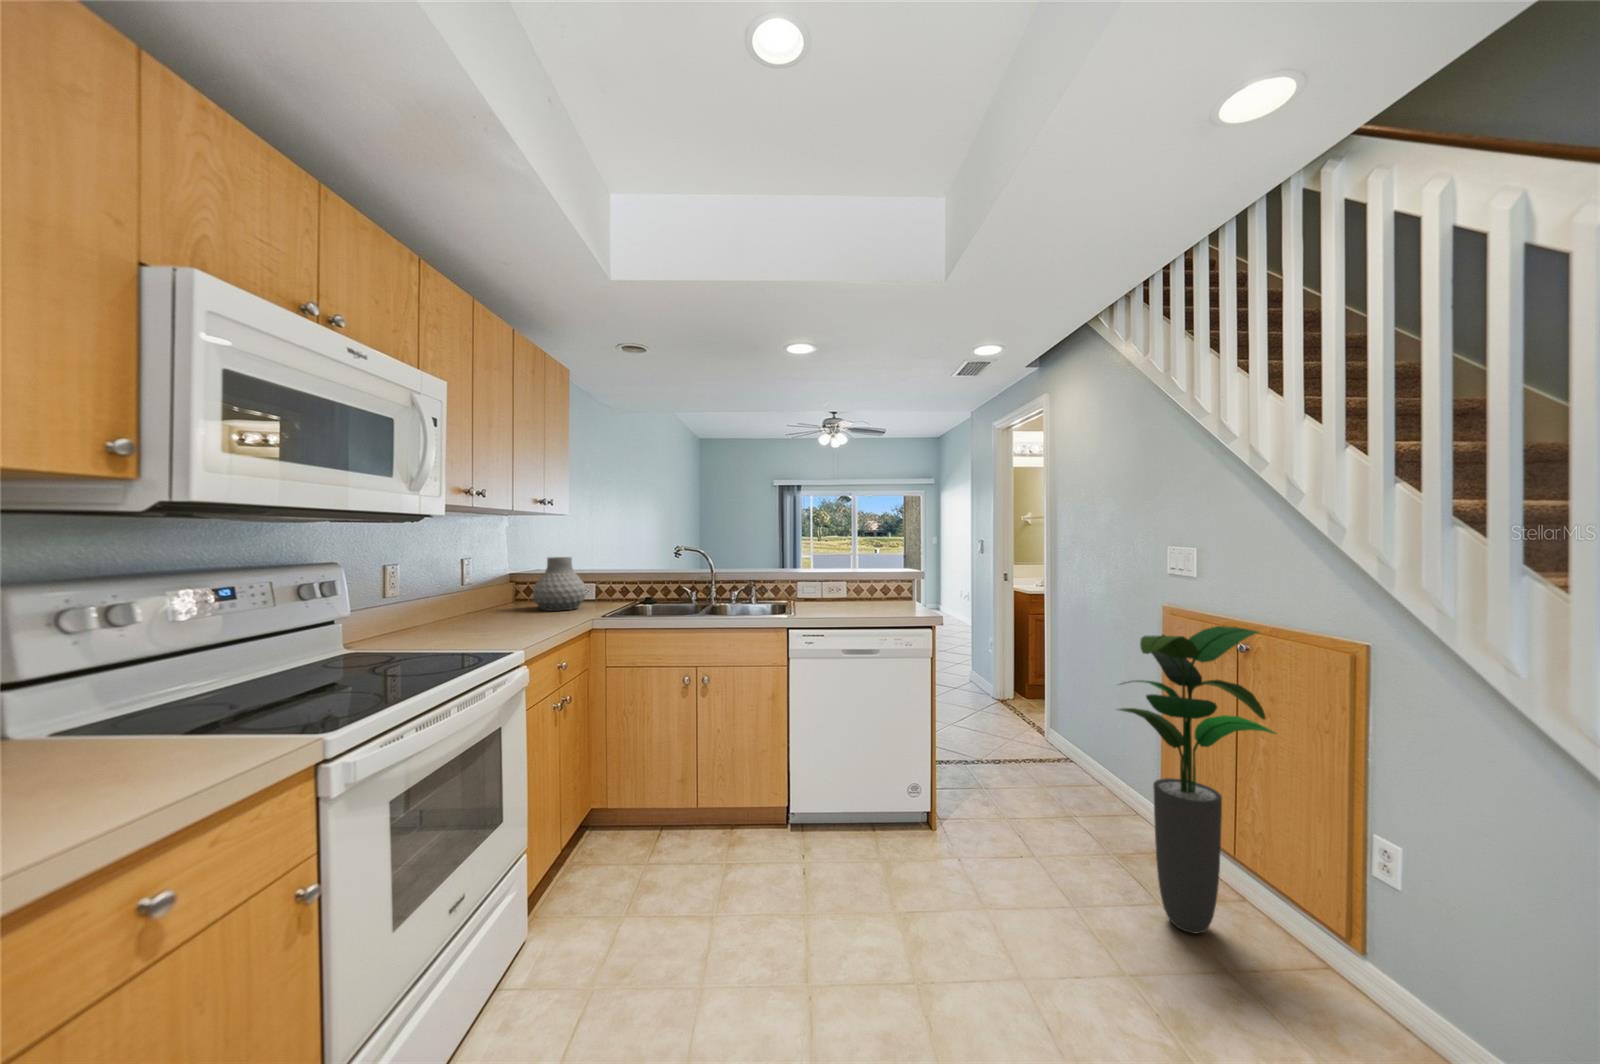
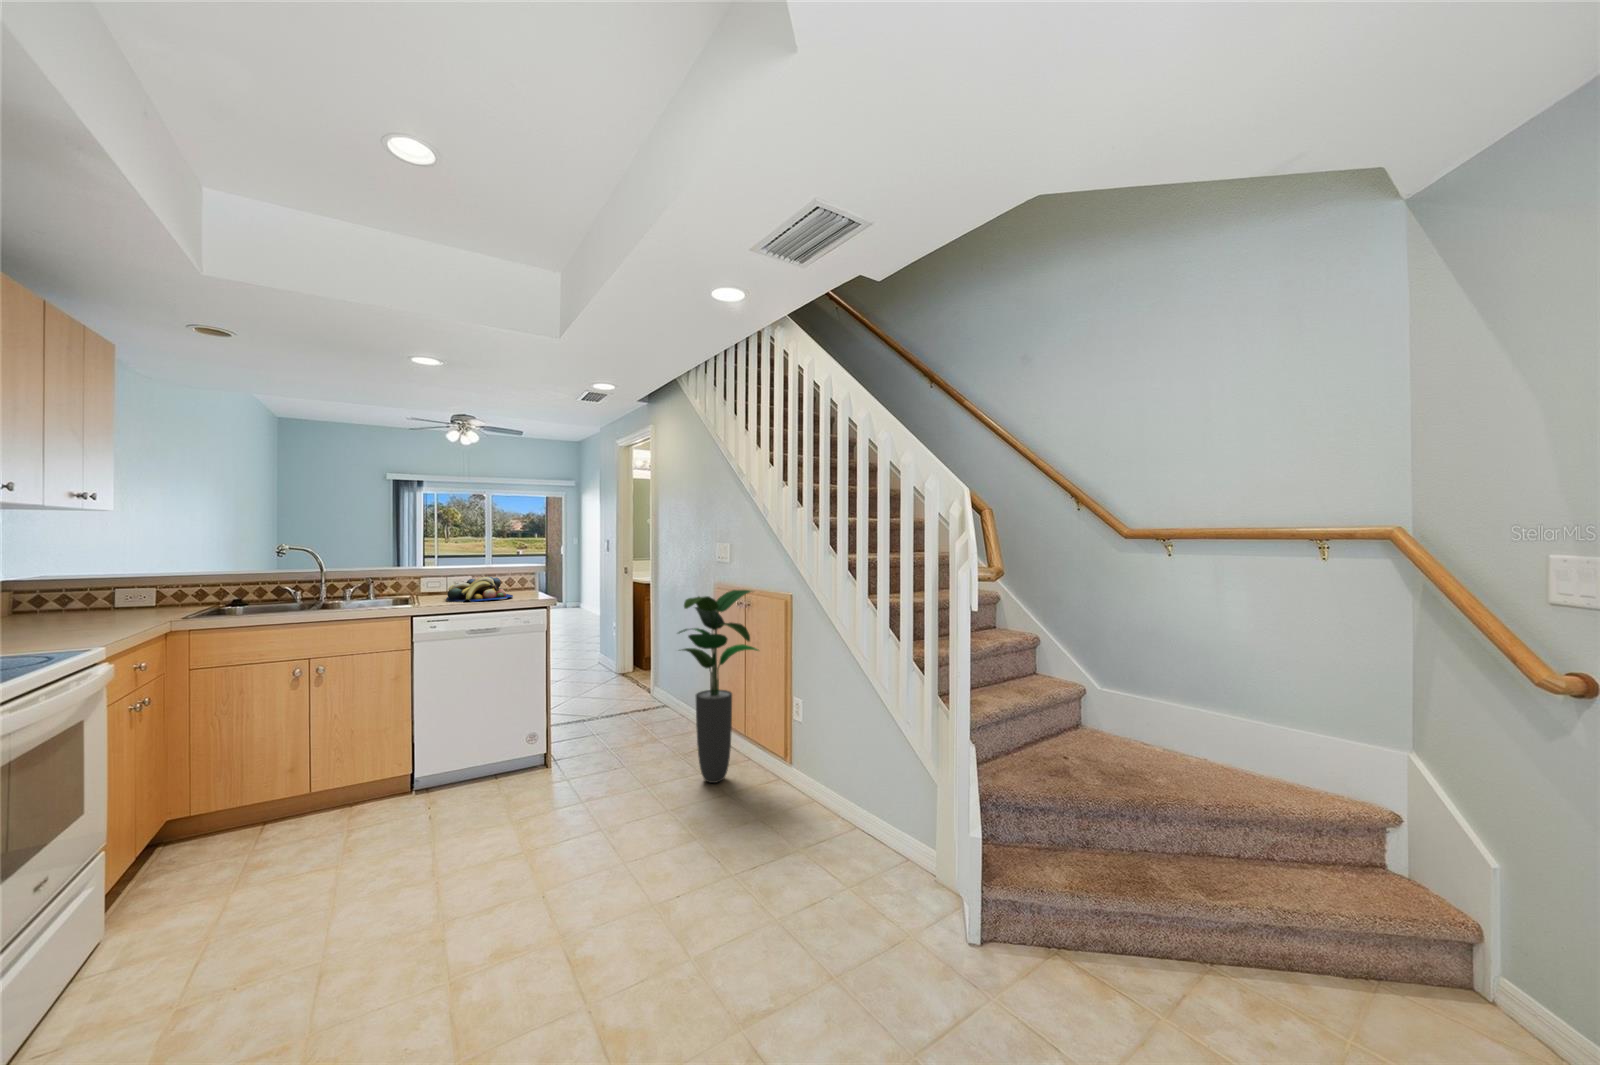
vase: present [533,557,586,611] -> none [60,559,147,619]
fruit bowl: none [821,585,889,614] -> present [446,577,513,602]

